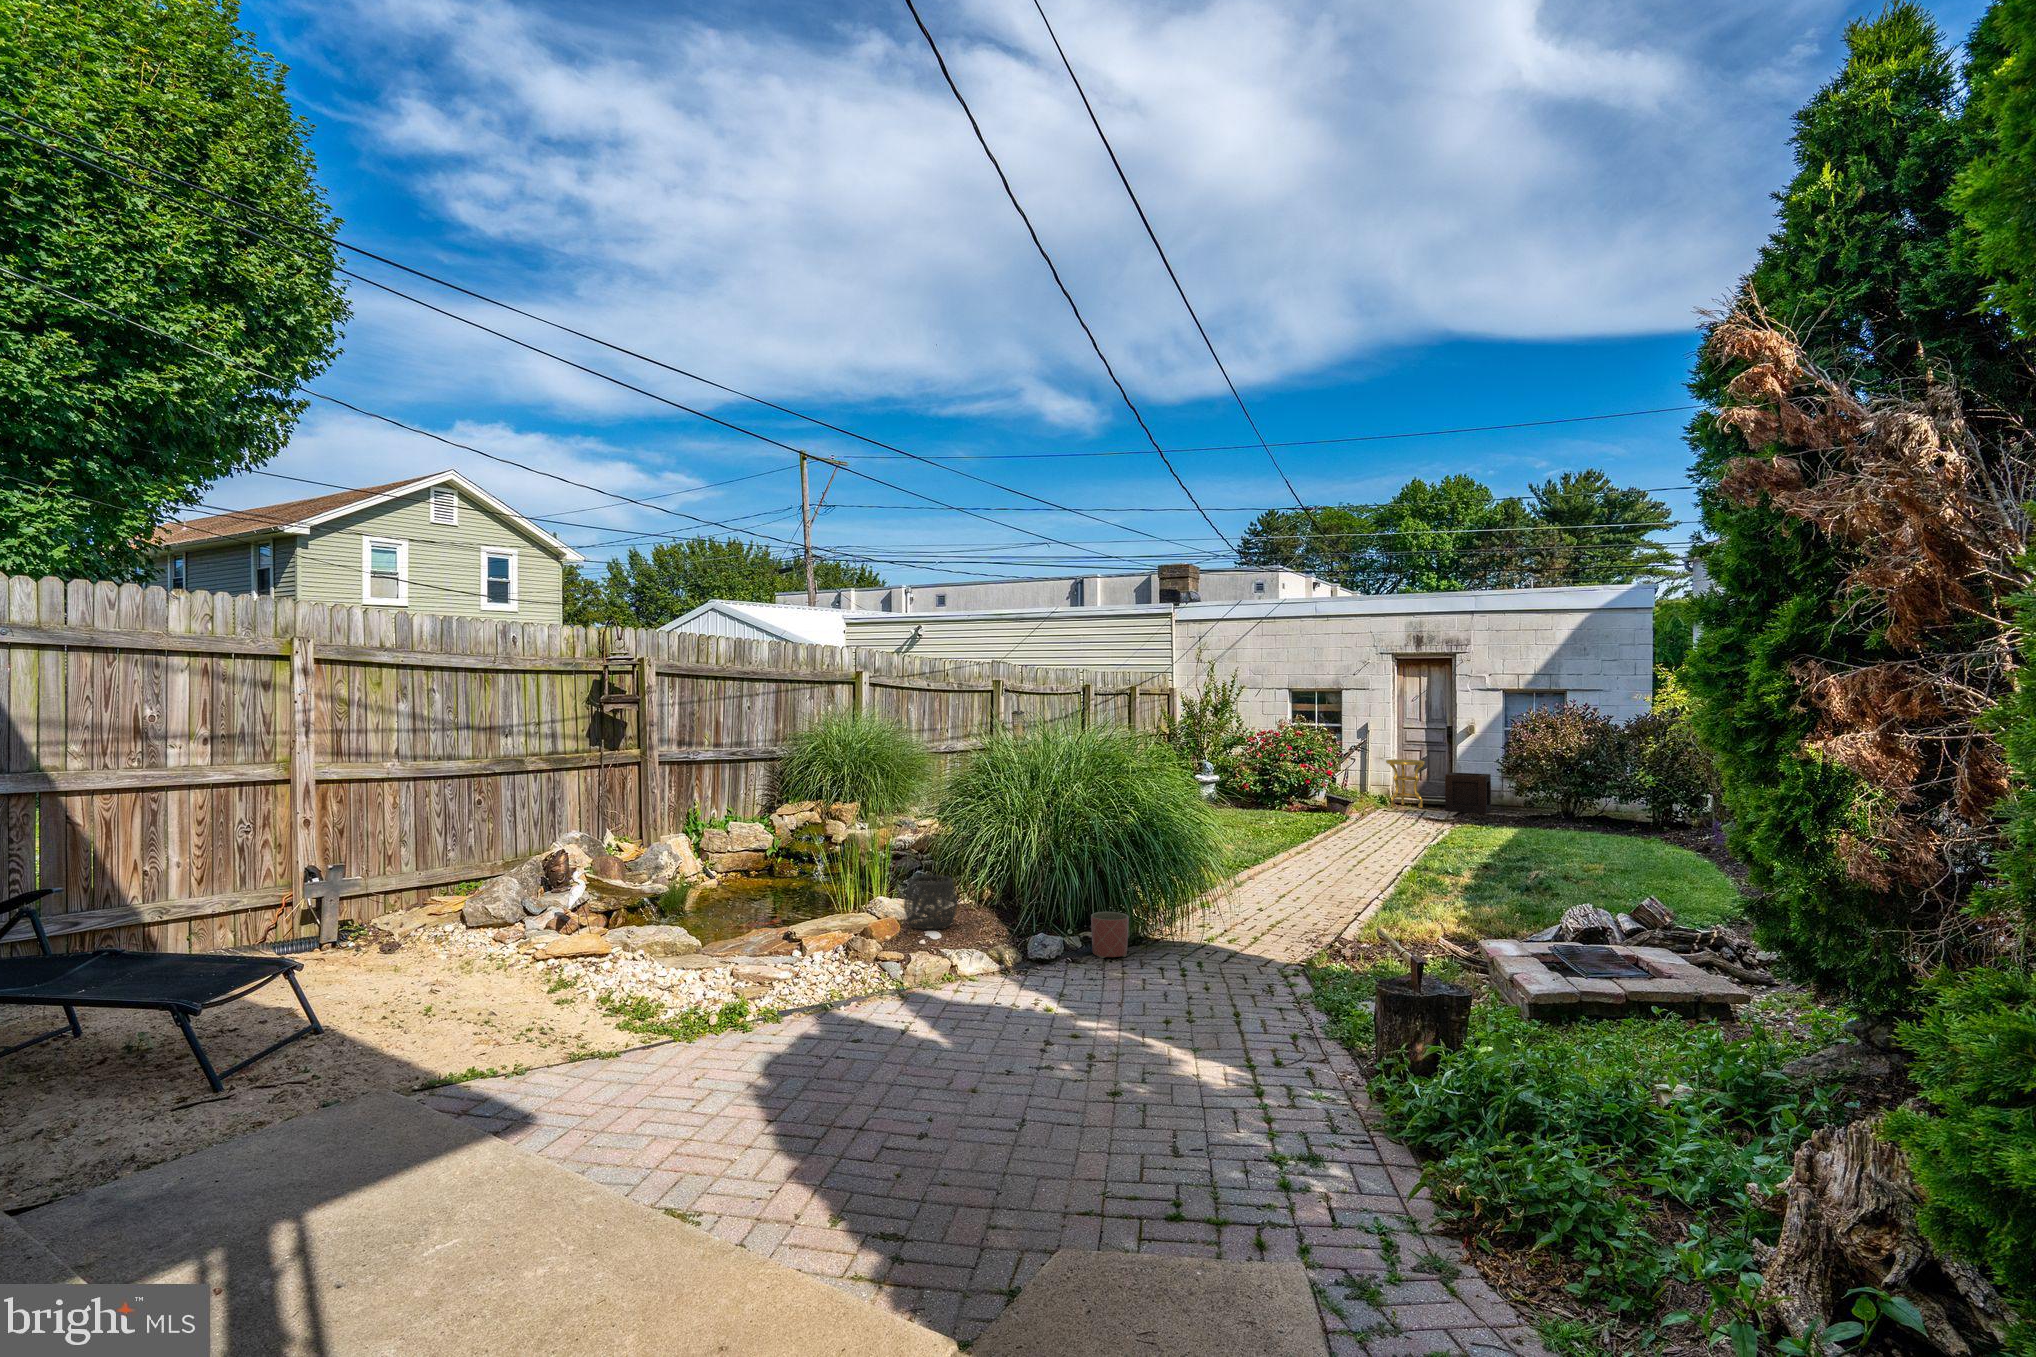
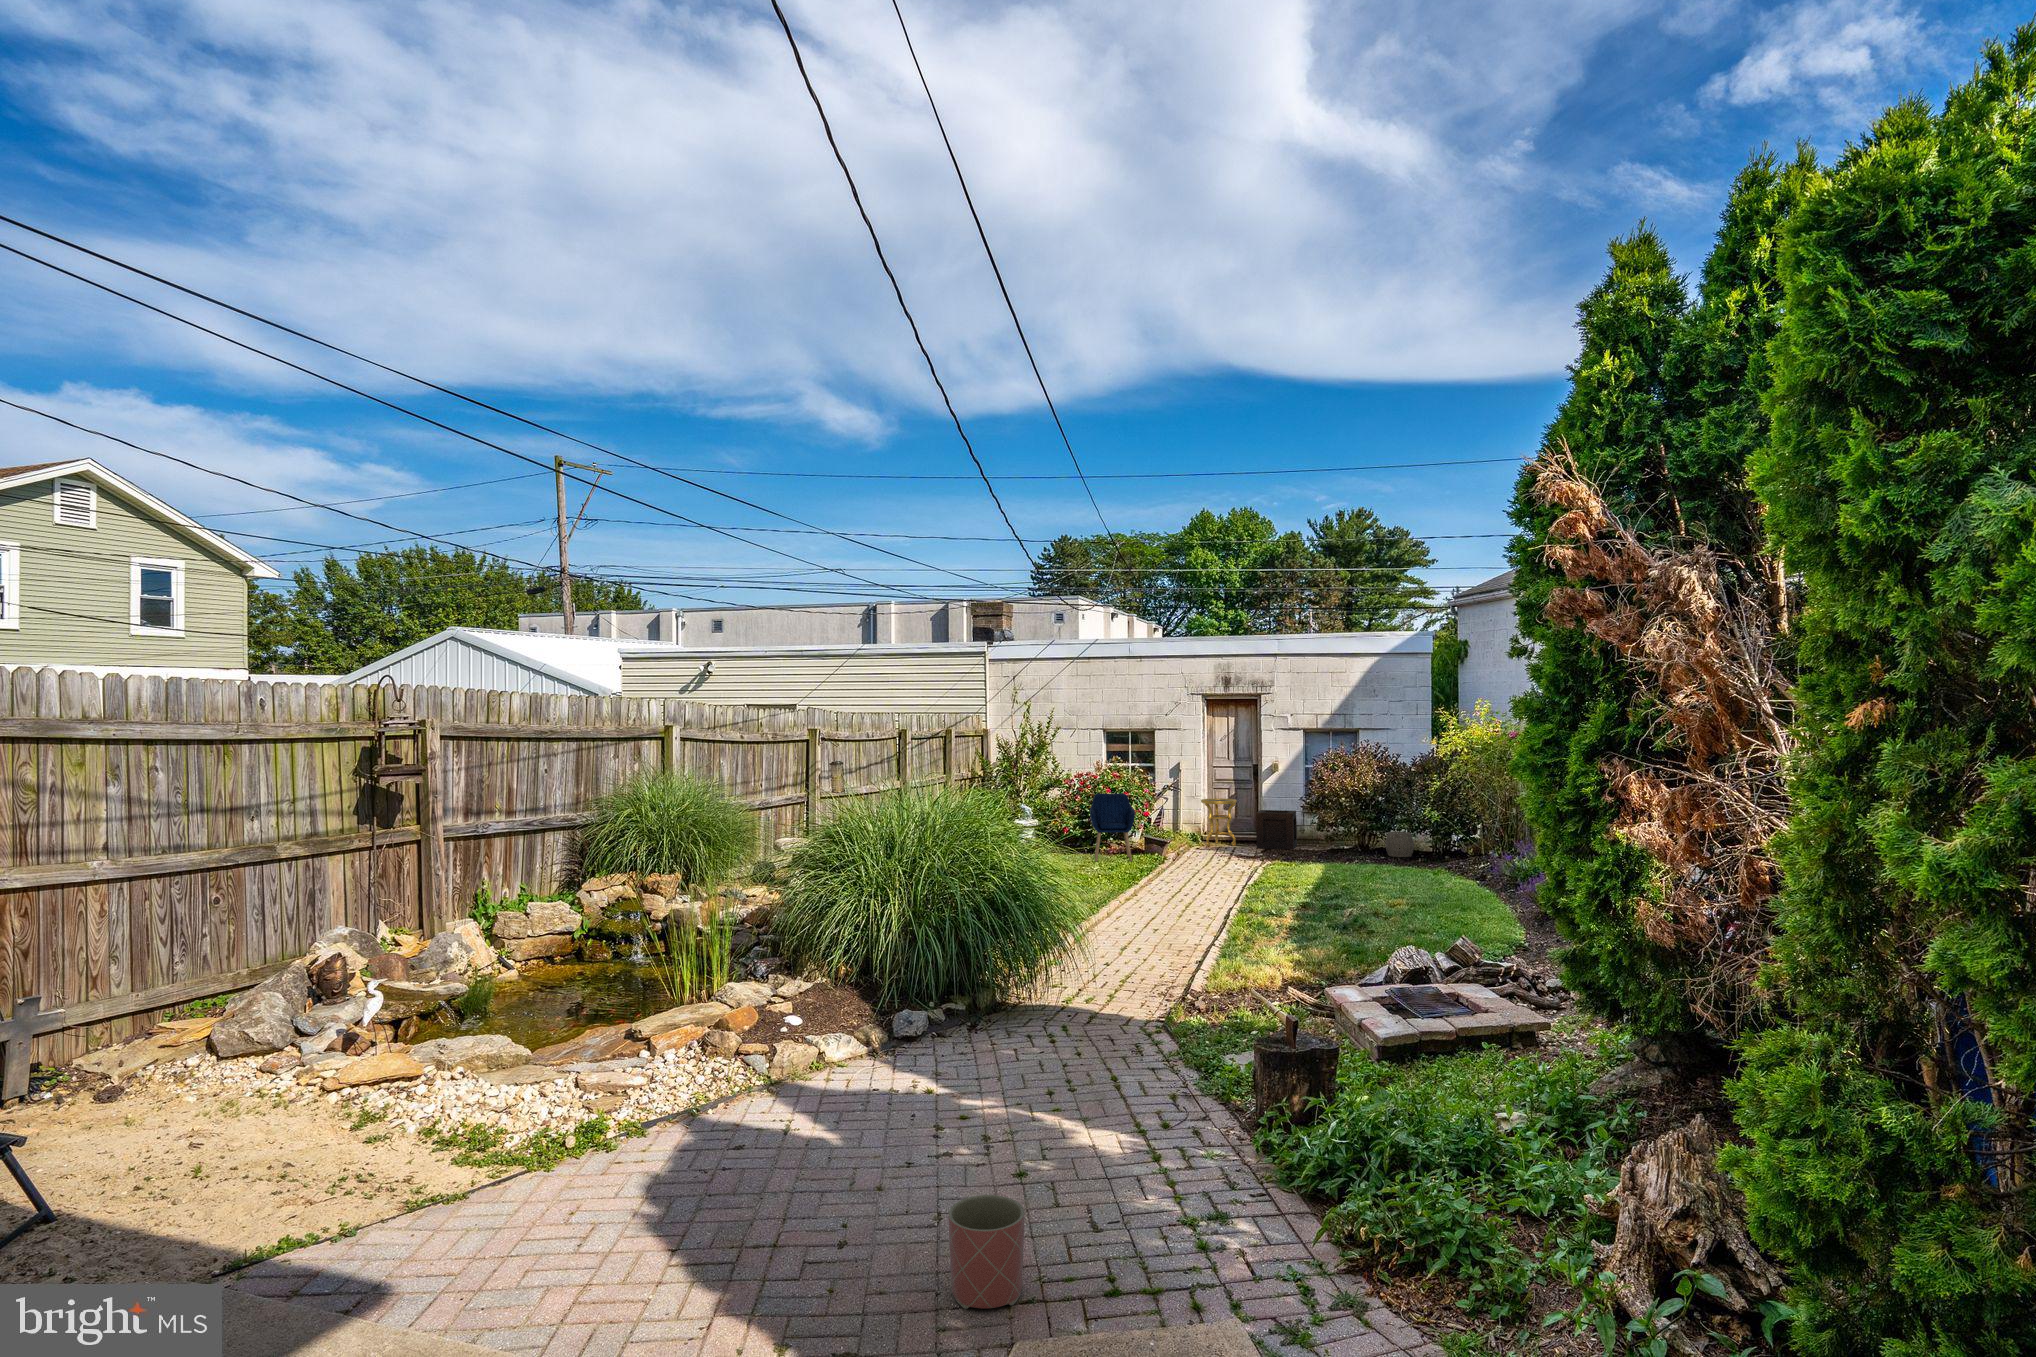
chair: none [1266,750,1312,817] -> present [1090,793,1135,862]
woven basket: present [904,875,958,930] -> present [1385,832,1414,857]
planter: present [1091,912,1129,958] -> present [948,1195,1025,1309]

